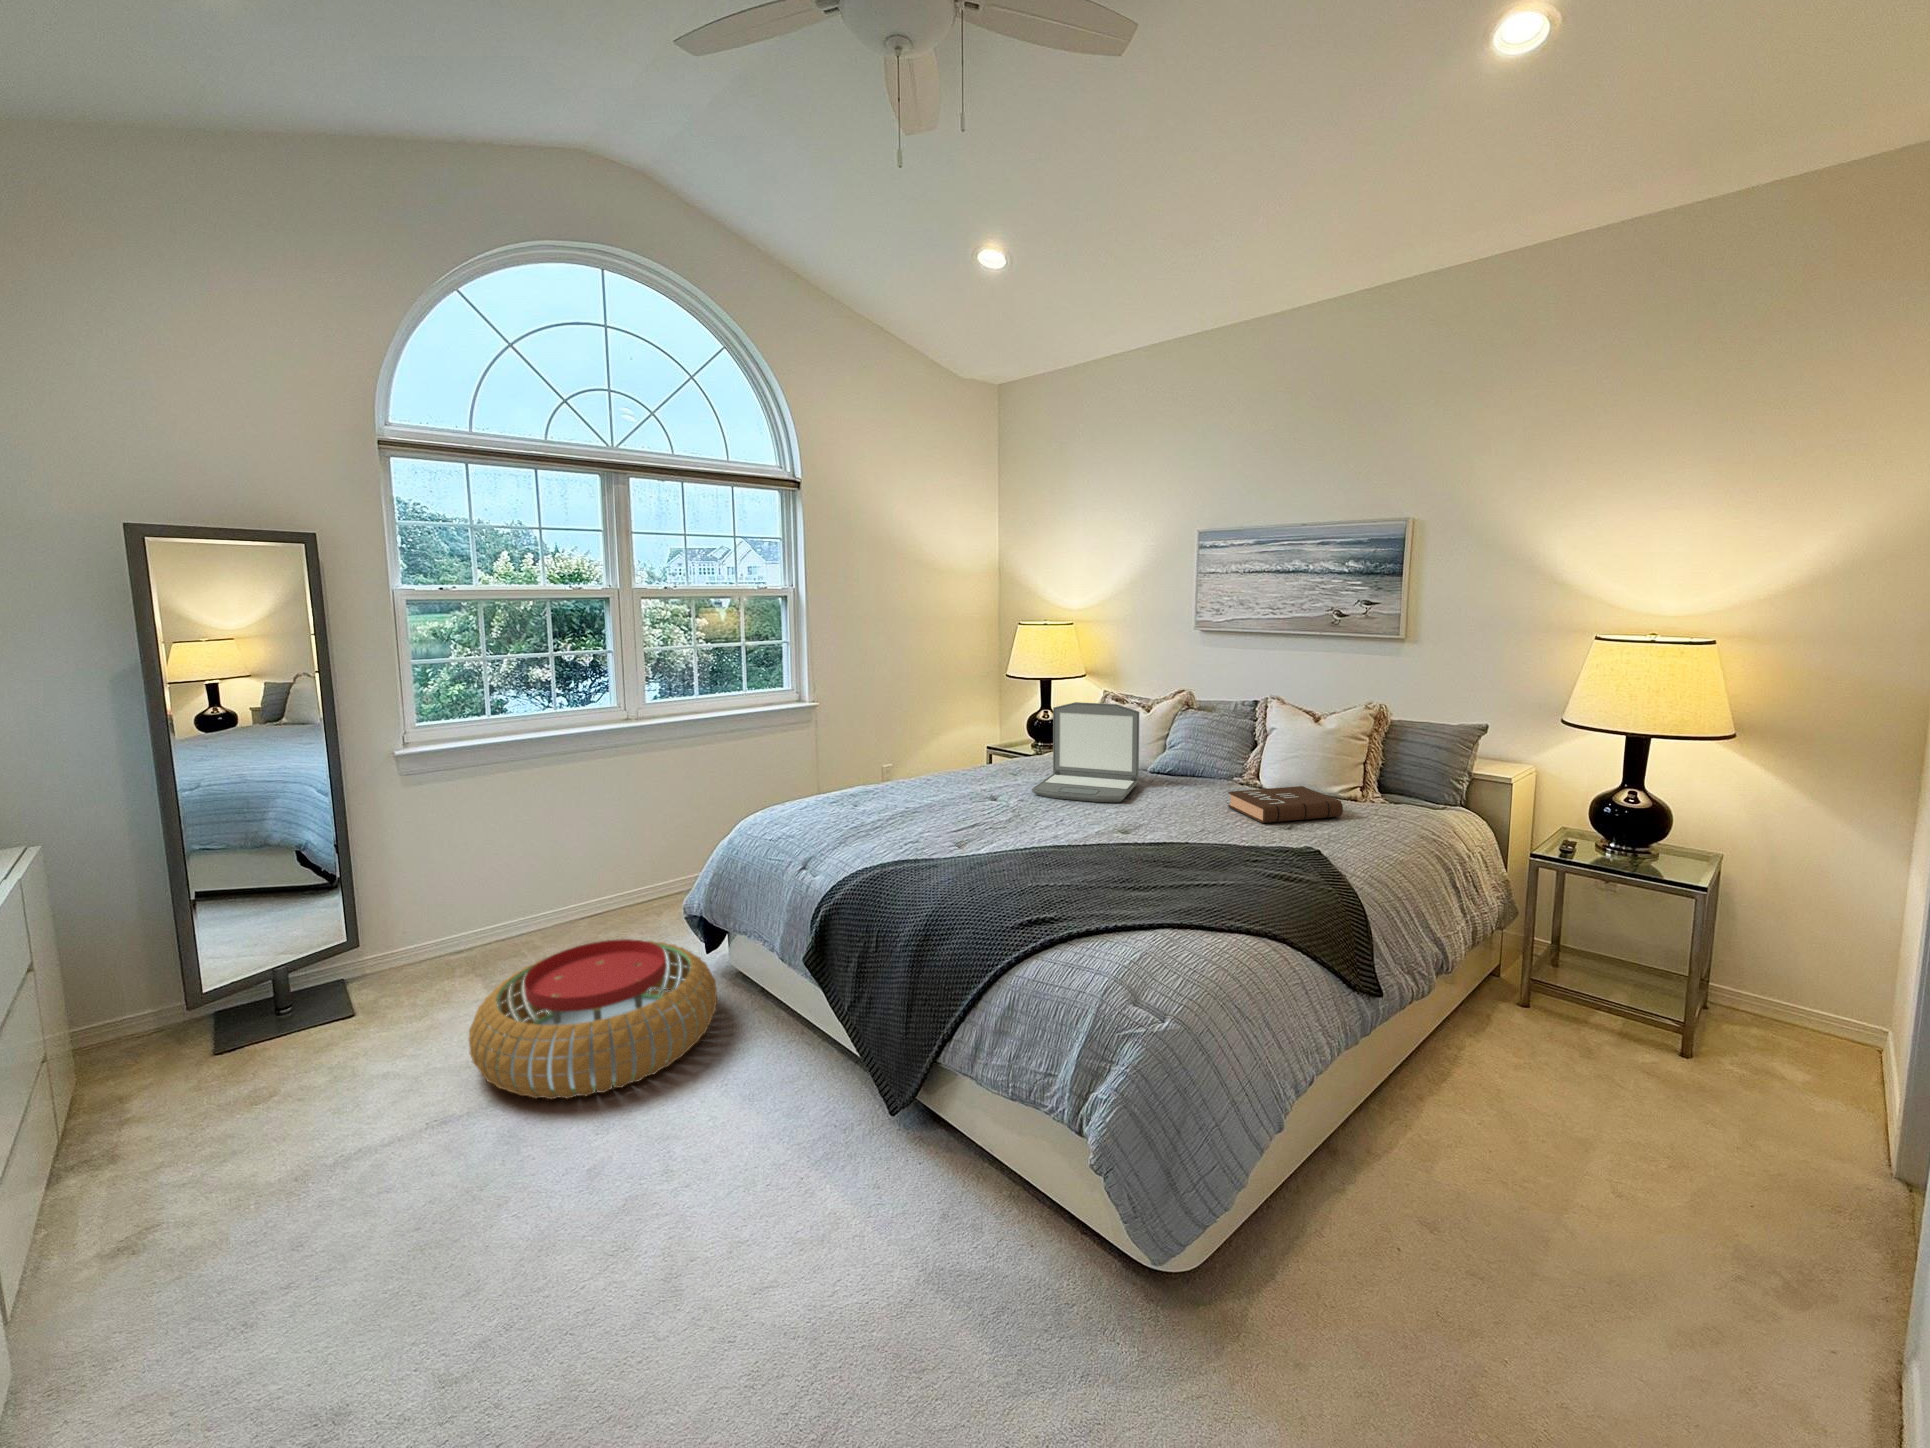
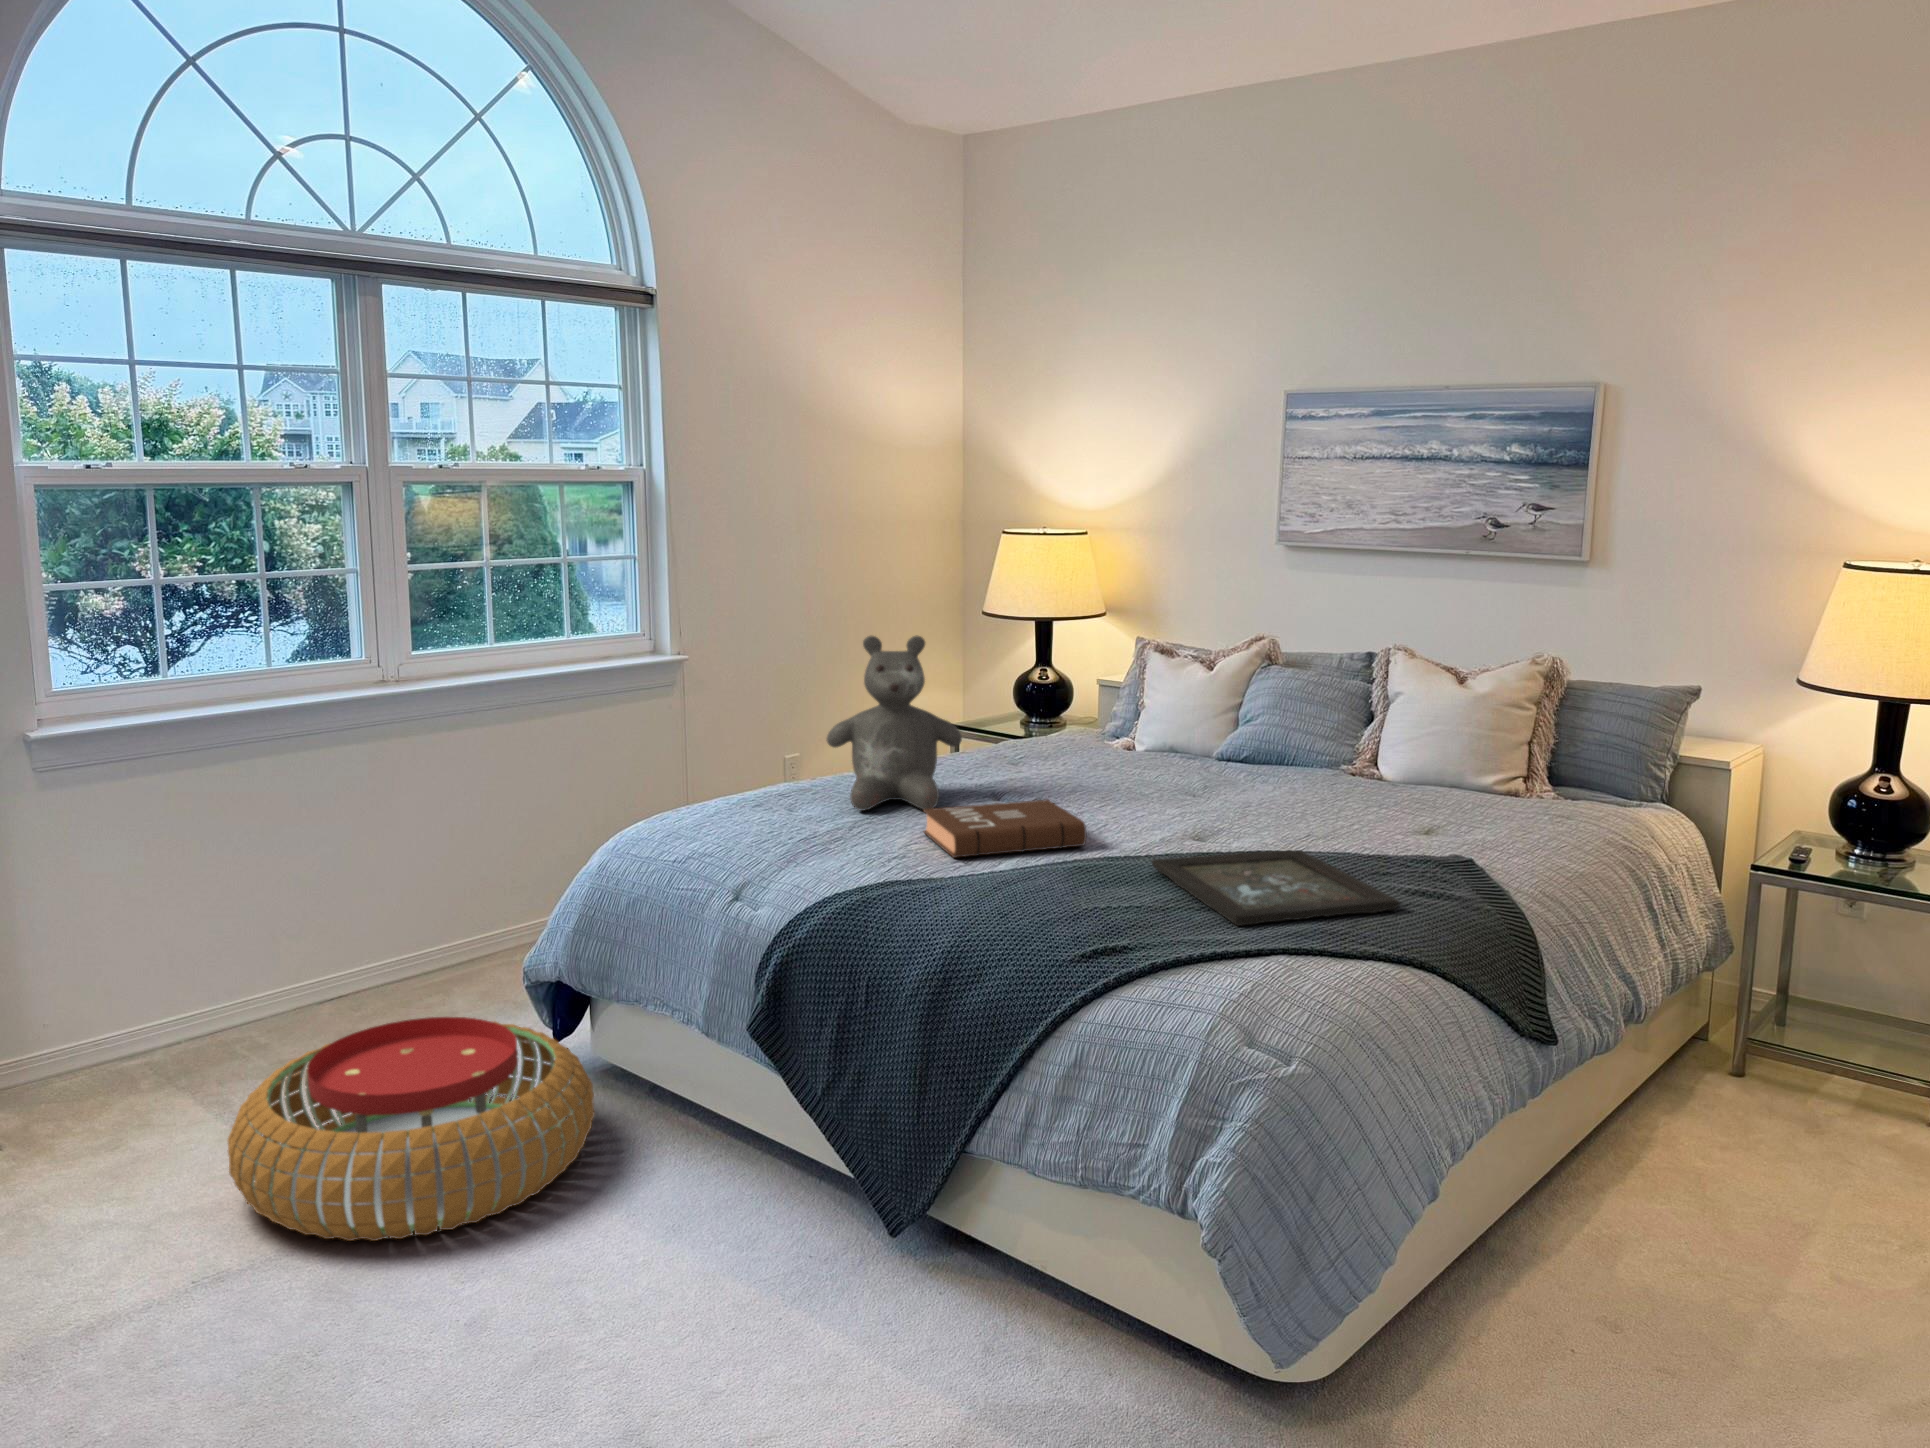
teddy bear: none [885,691,973,806] -> present [826,635,962,811]
laptop: present [1032,702,1139,802] -> none [1049,654,1207,802]
book: present [1228,786,1343,823] -> present [923,800,1086,858]
tray: none [1086,840,1261,901] -> present [1152,850,1399,926]

